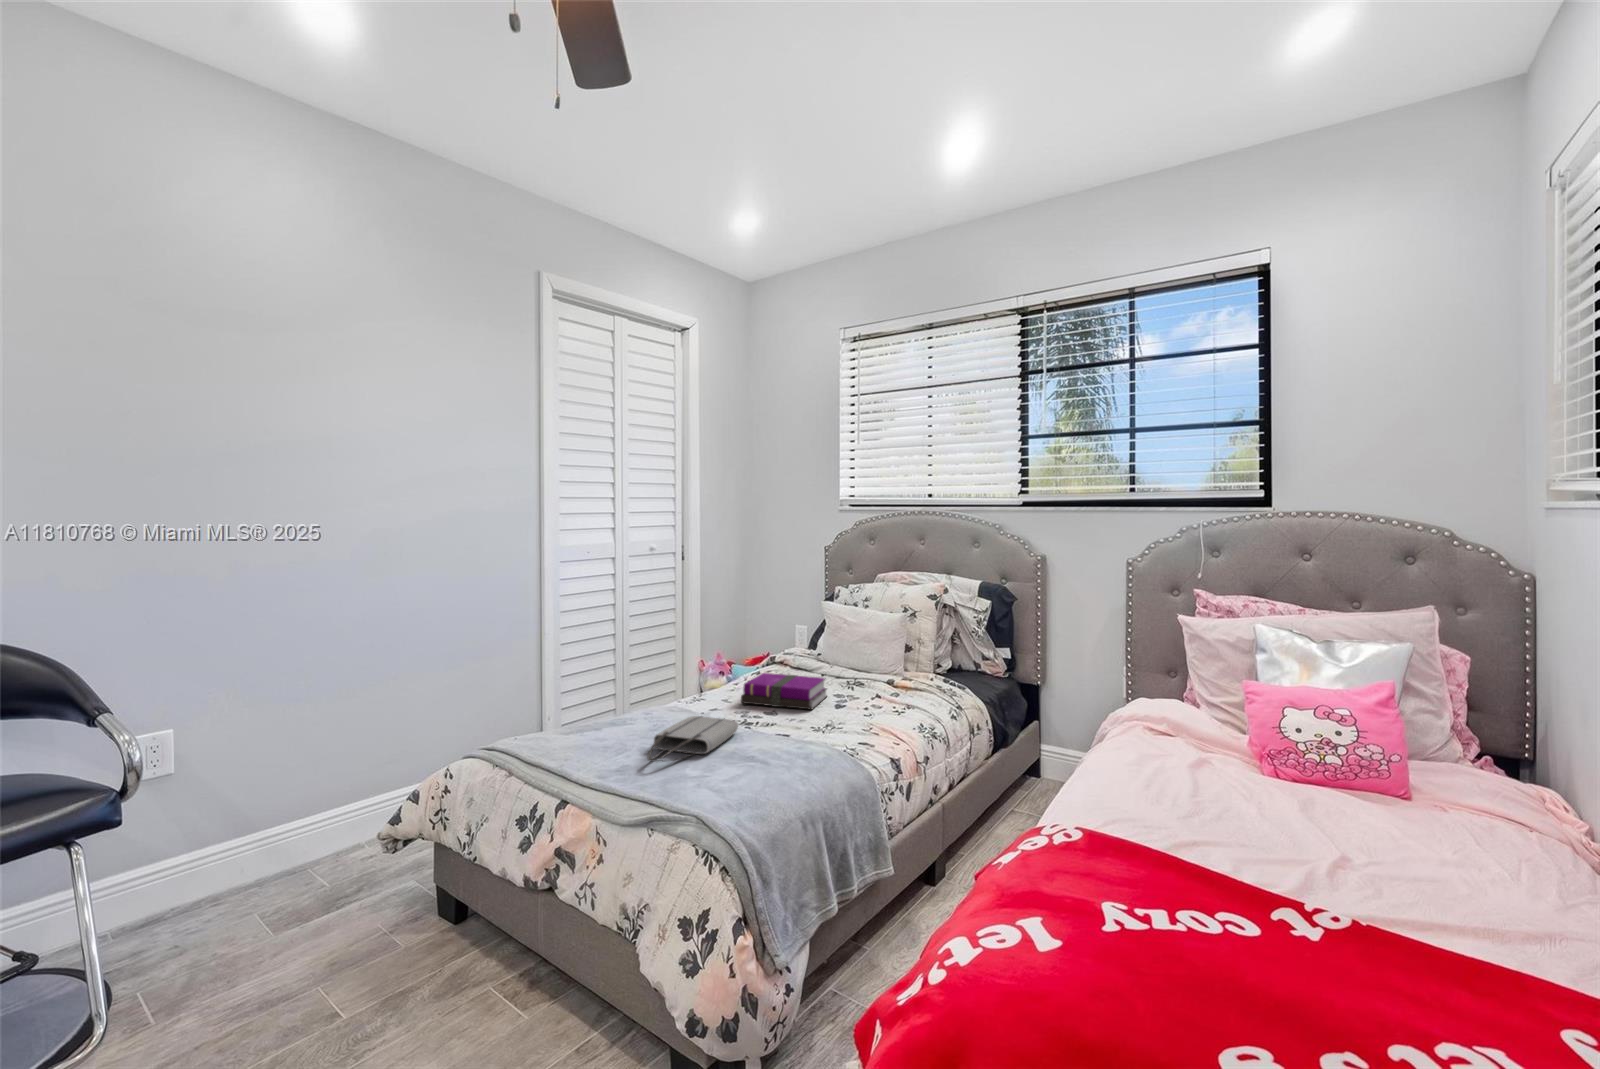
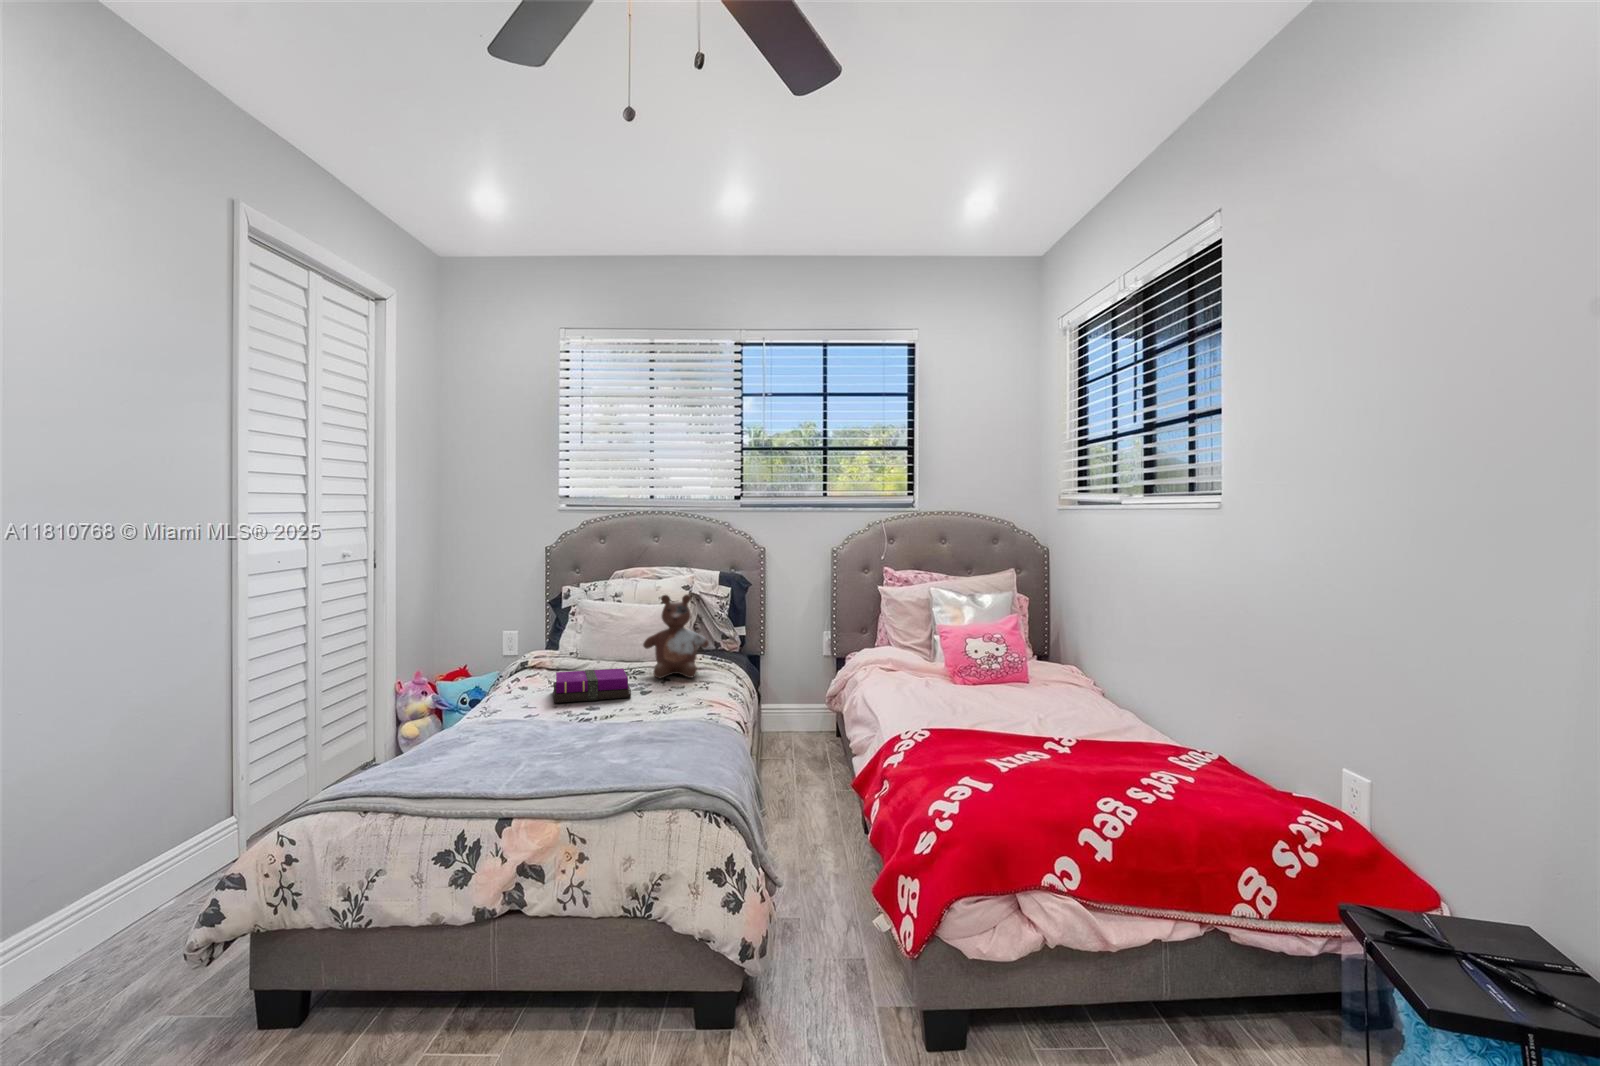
stuffed bear: none [863,604,933,698] -> present [643,595,709,678]
tote bag: present [647,716,738,762] -> none [536,713,602,758]

